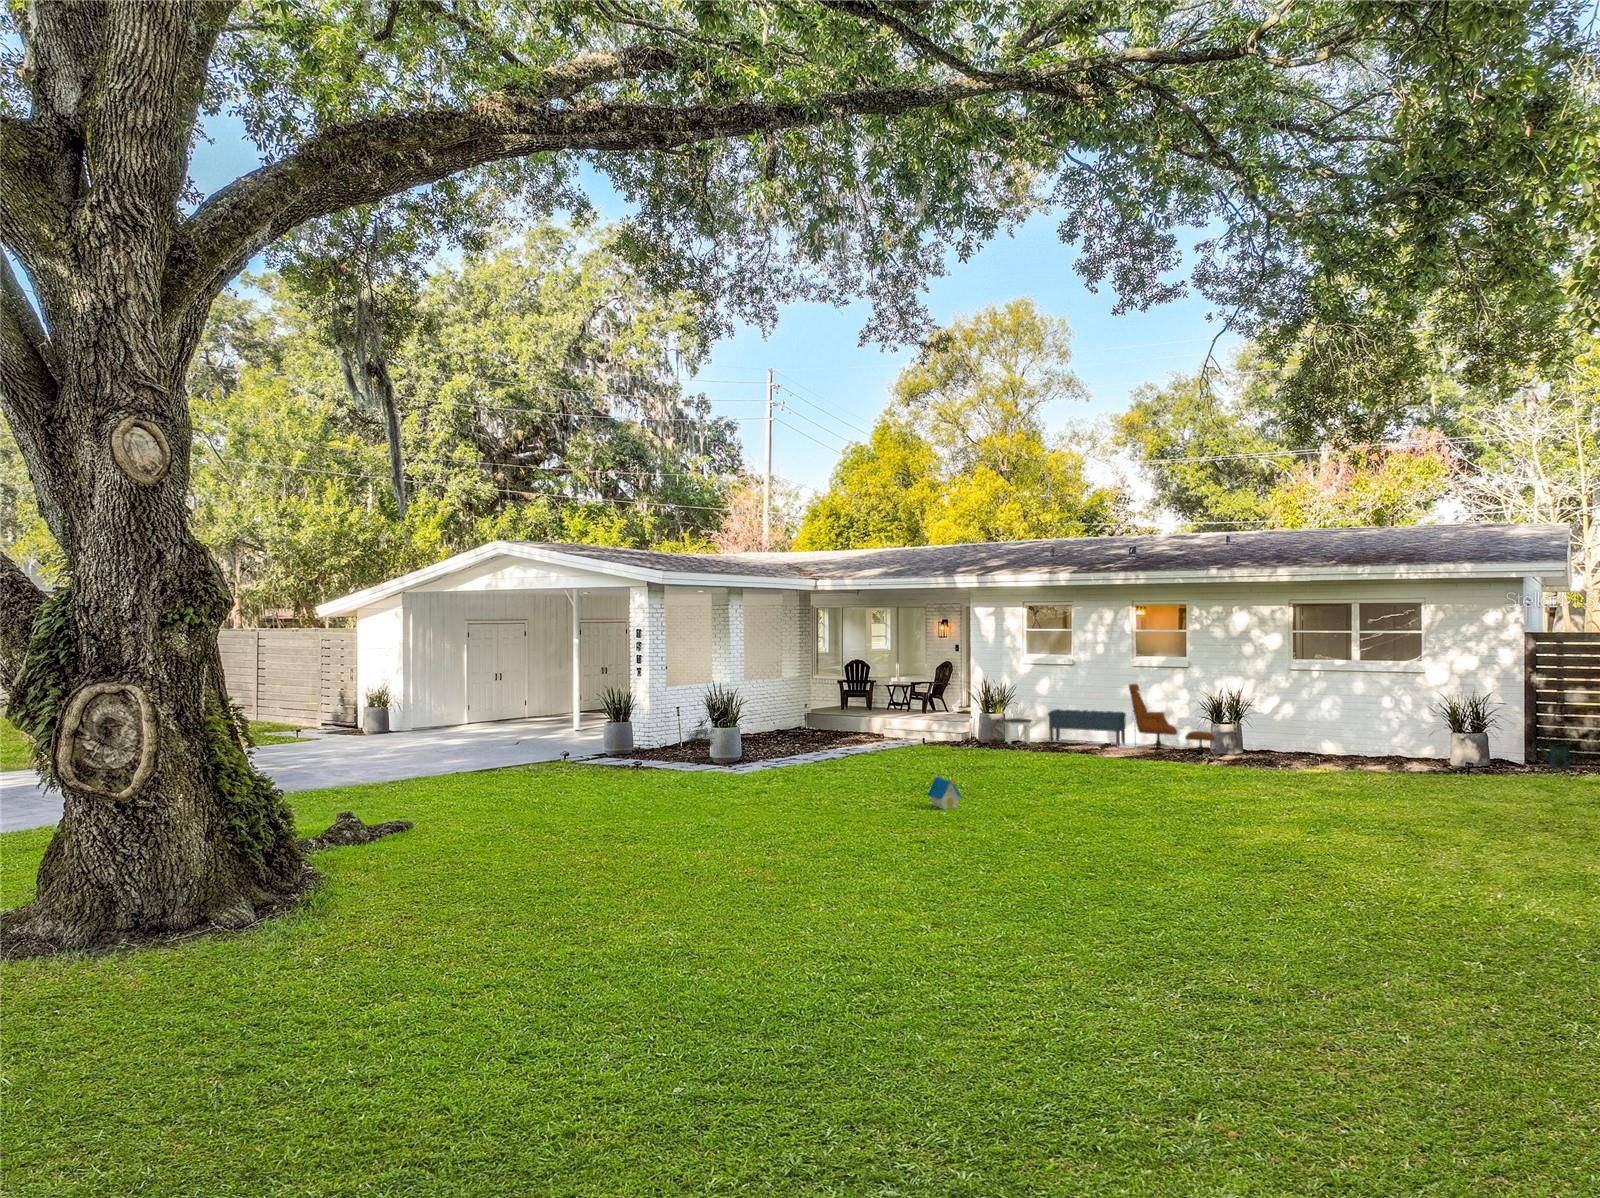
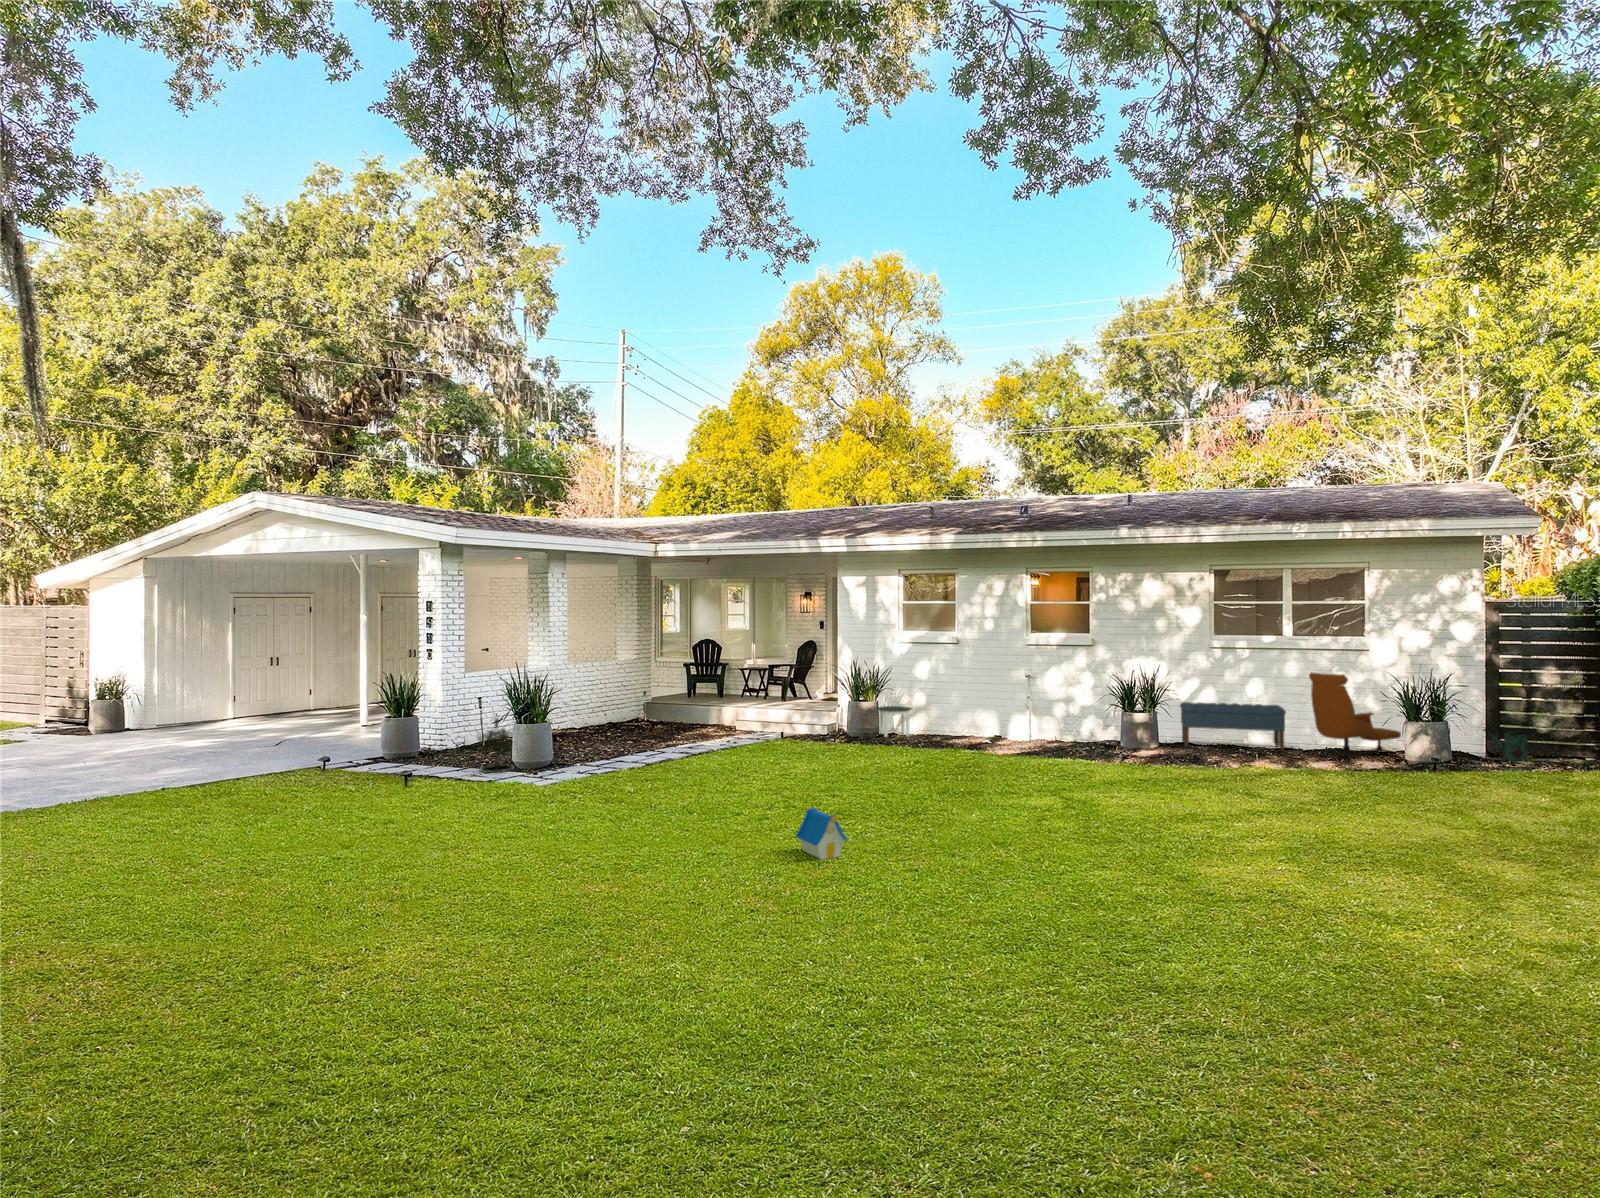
lounge chair: present [1129,684,1215,752] -> present [1309,672,1401,761]
bench: present [1048,709,1126,747] -> present [1180,702,1286,751]

